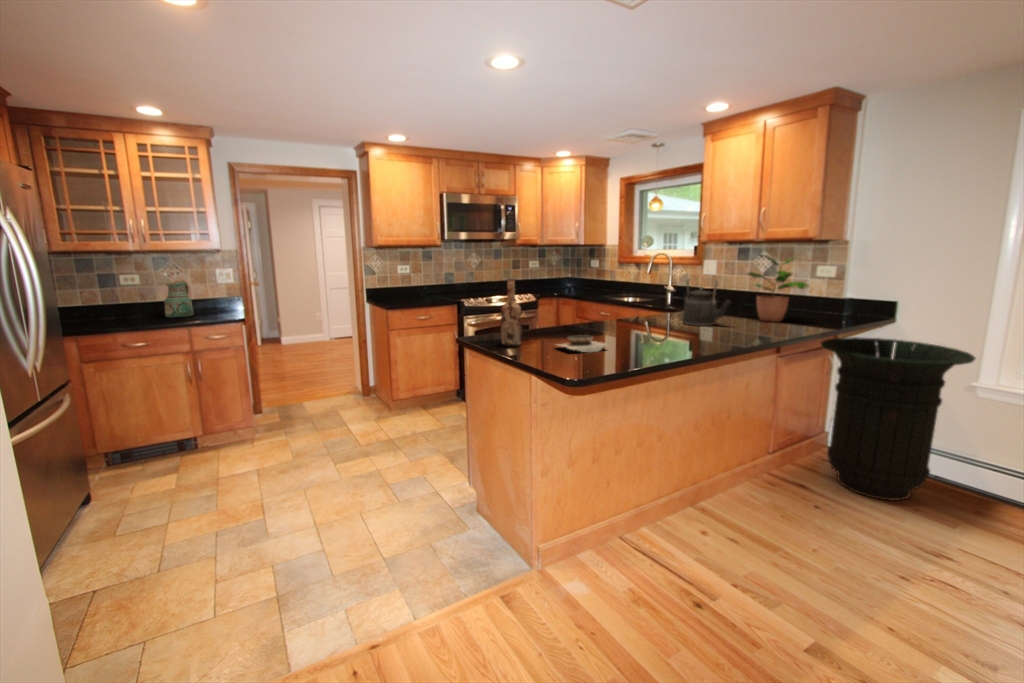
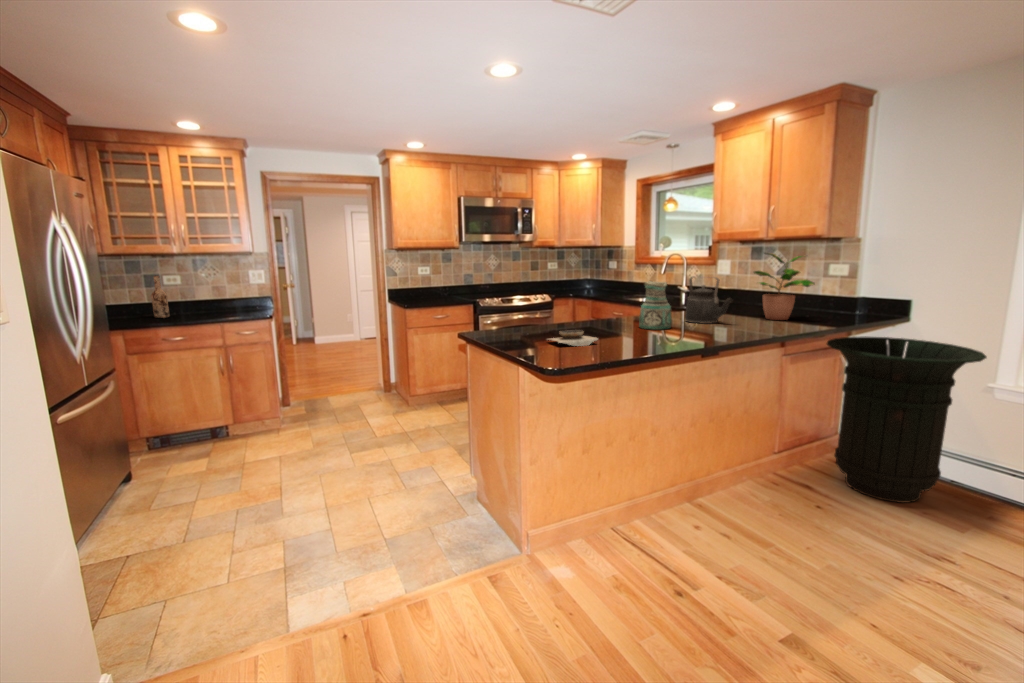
wine bottle: present [501,279,521,346] -> present [151,276,169,318]
ceramic pitcher: present [164,280,194,317] -> present [639,281,672,330]

